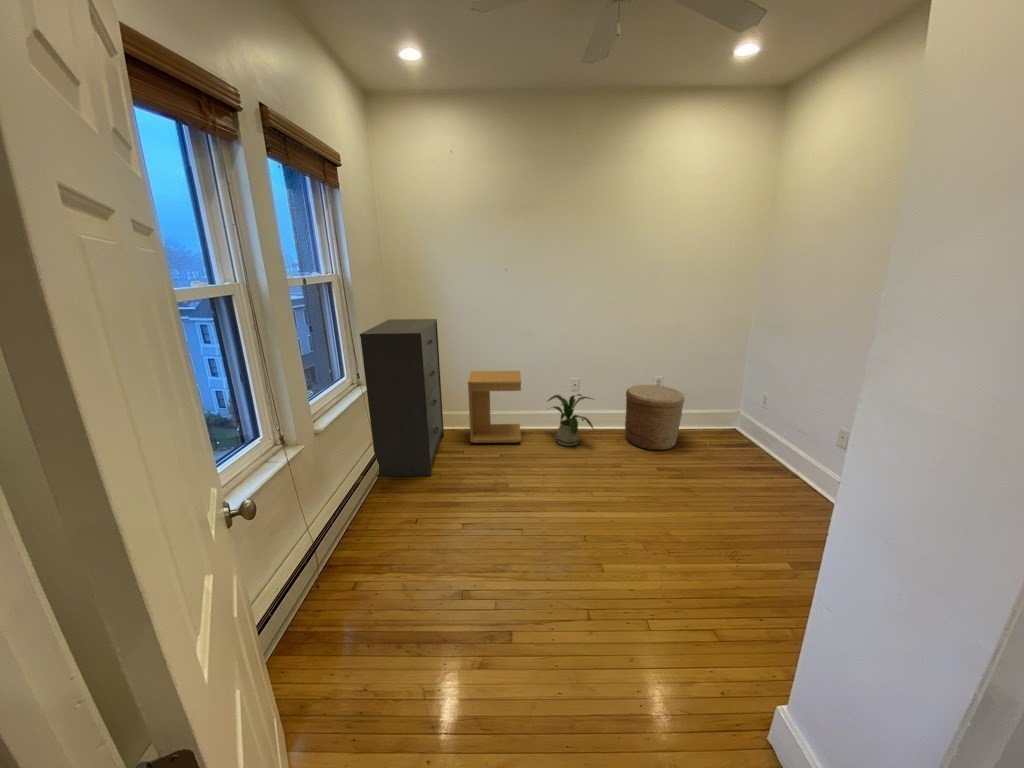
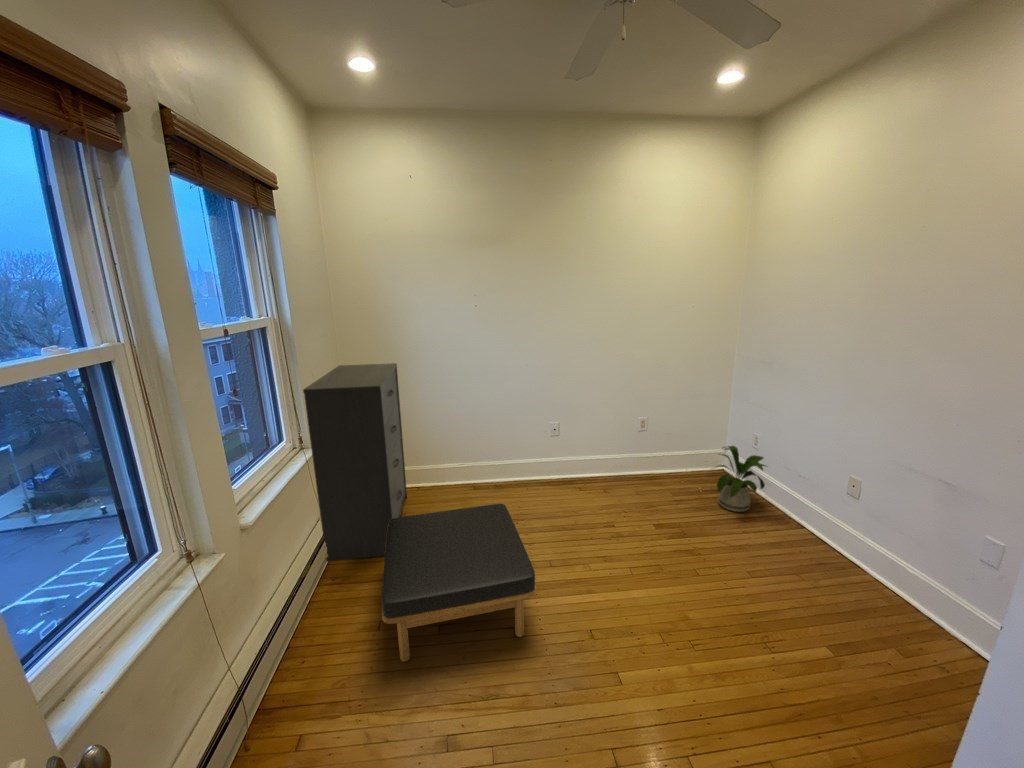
side table: present [468,371,521,443] -> none [435,417,498,505]
woven basket: present [625,385,684,450] -> none [611,427,675,502]
house plant: present [548,394,593,446] -> present [716,446,765,512]
ottoman: none [417,438,540,545] -> present [382,504,536,662]

